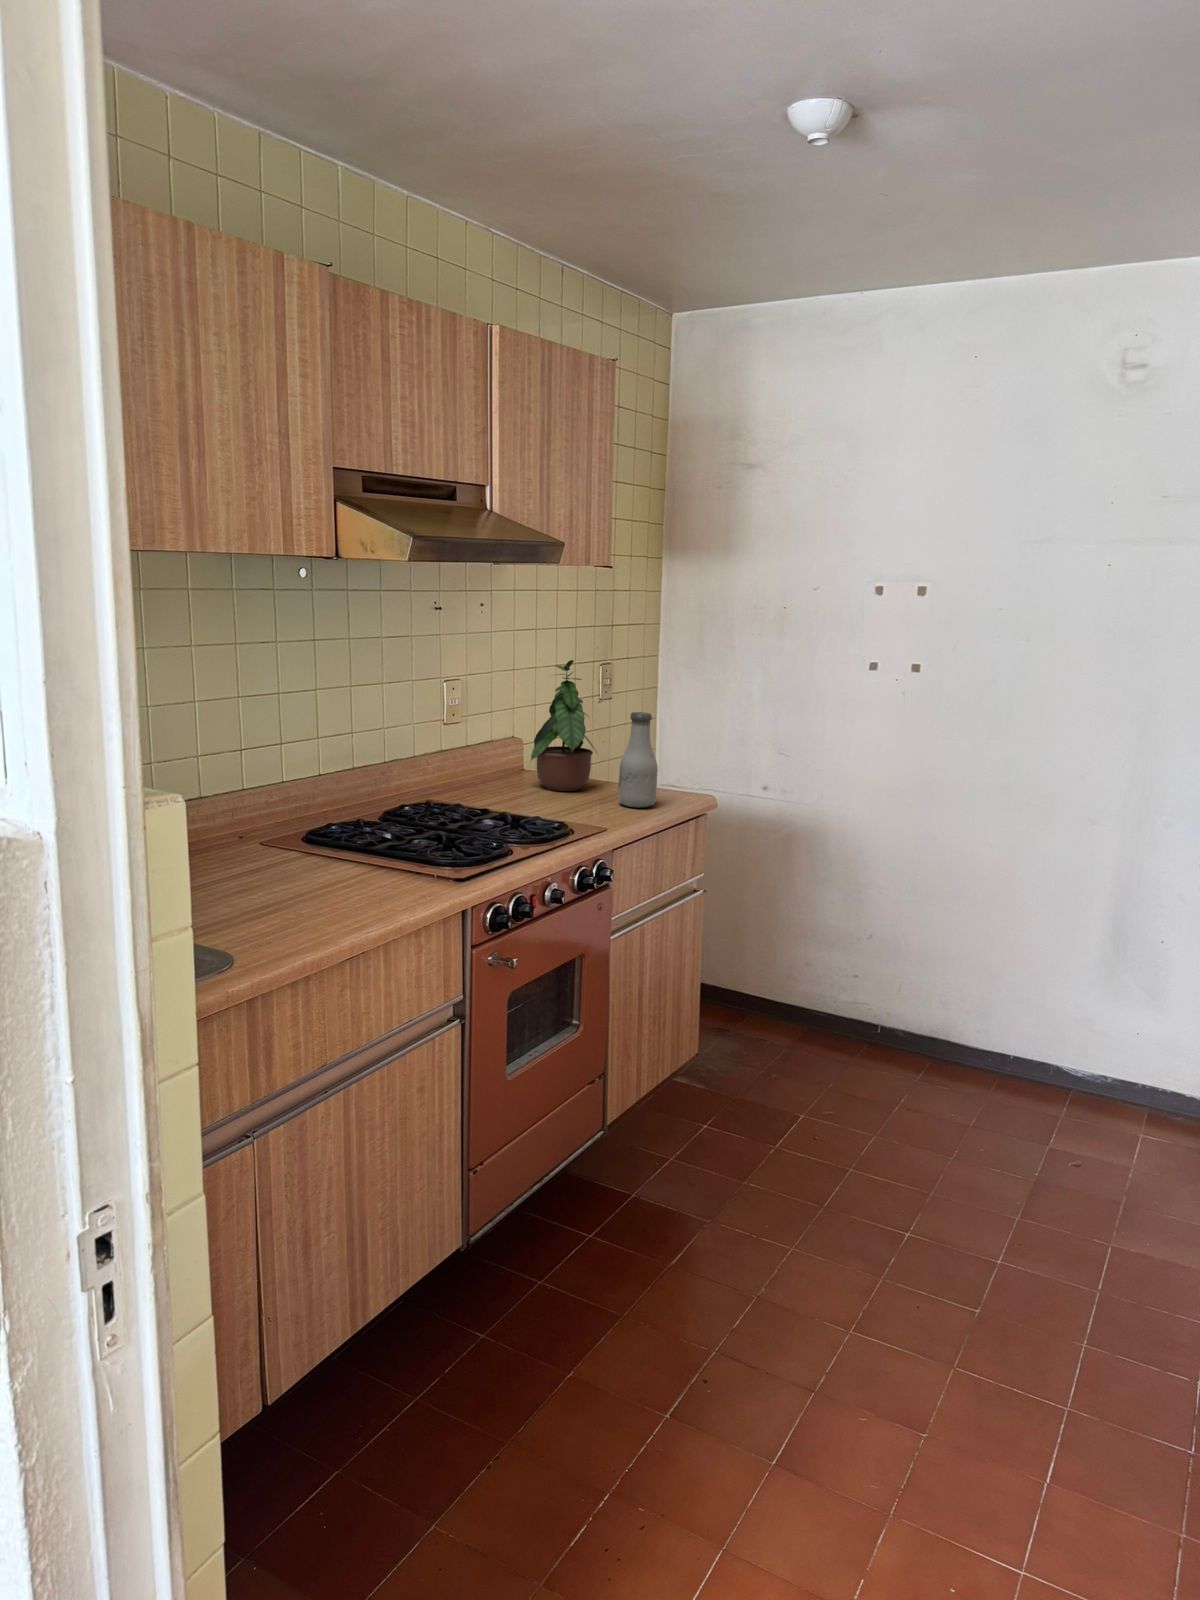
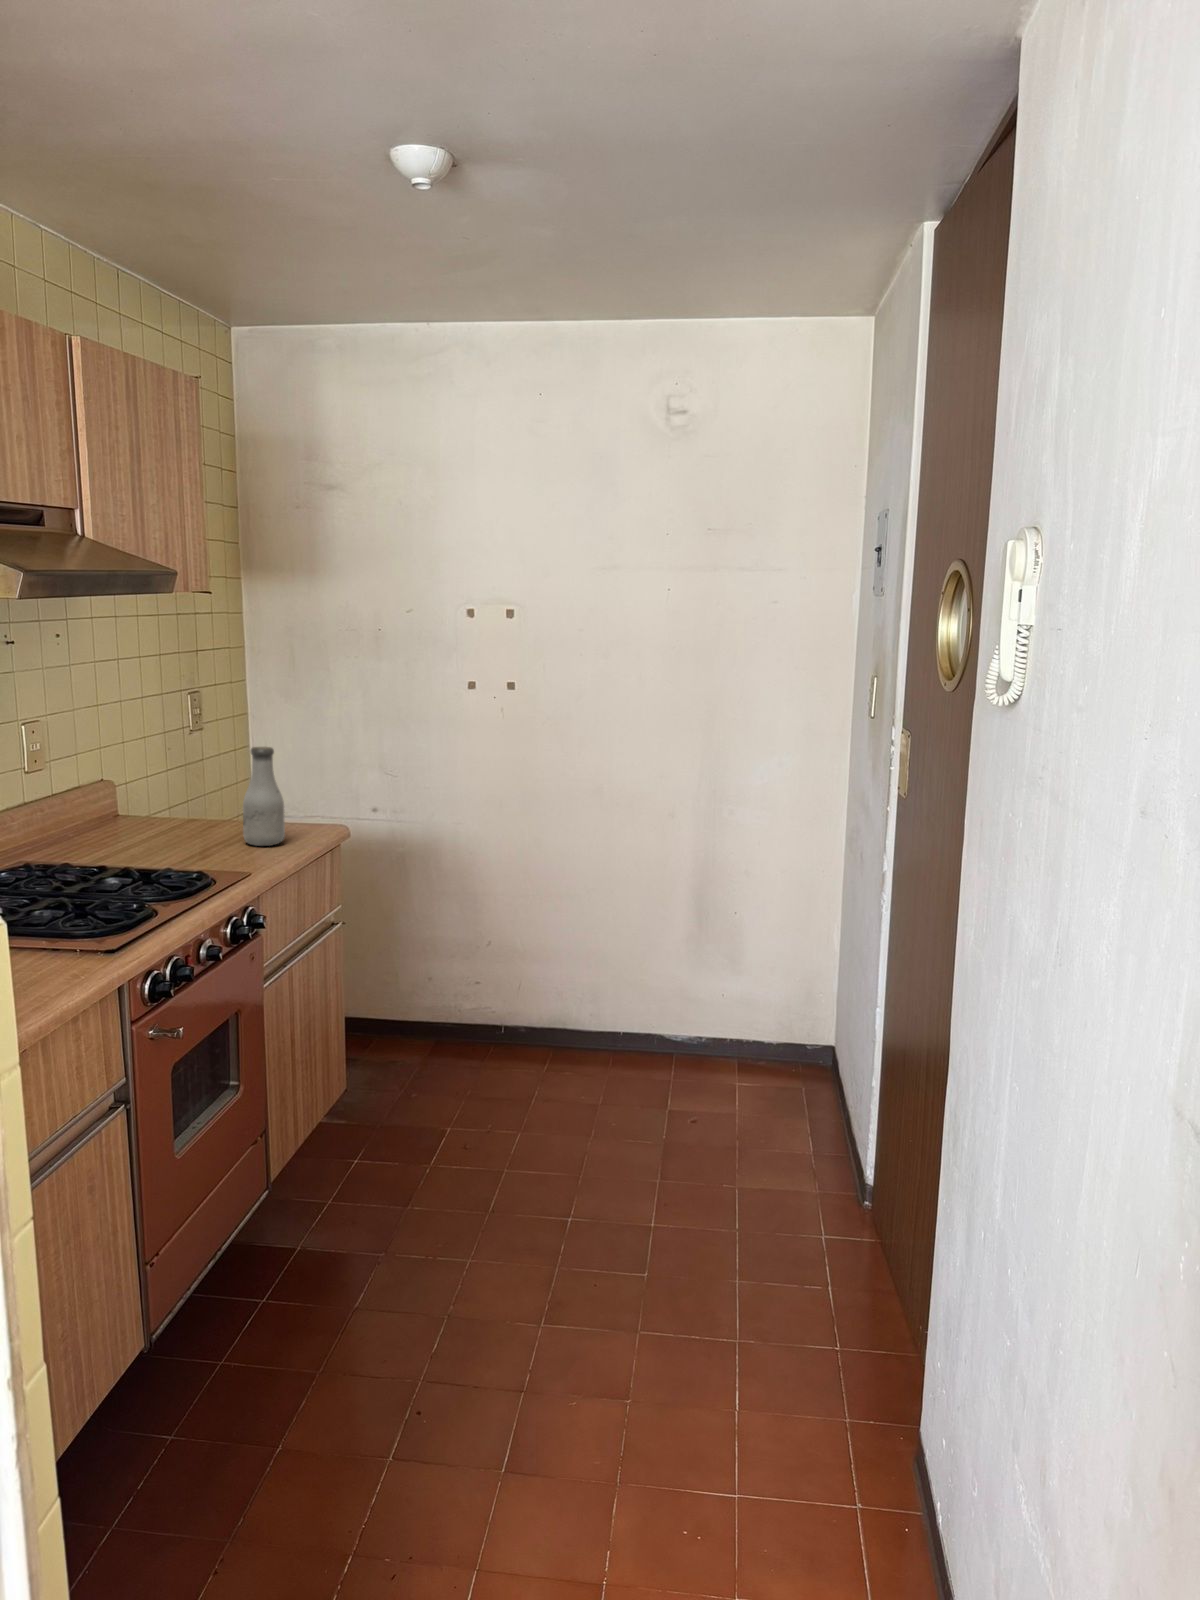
potted plant: present [531,660,597,791] -> none [128,695,216,836]

